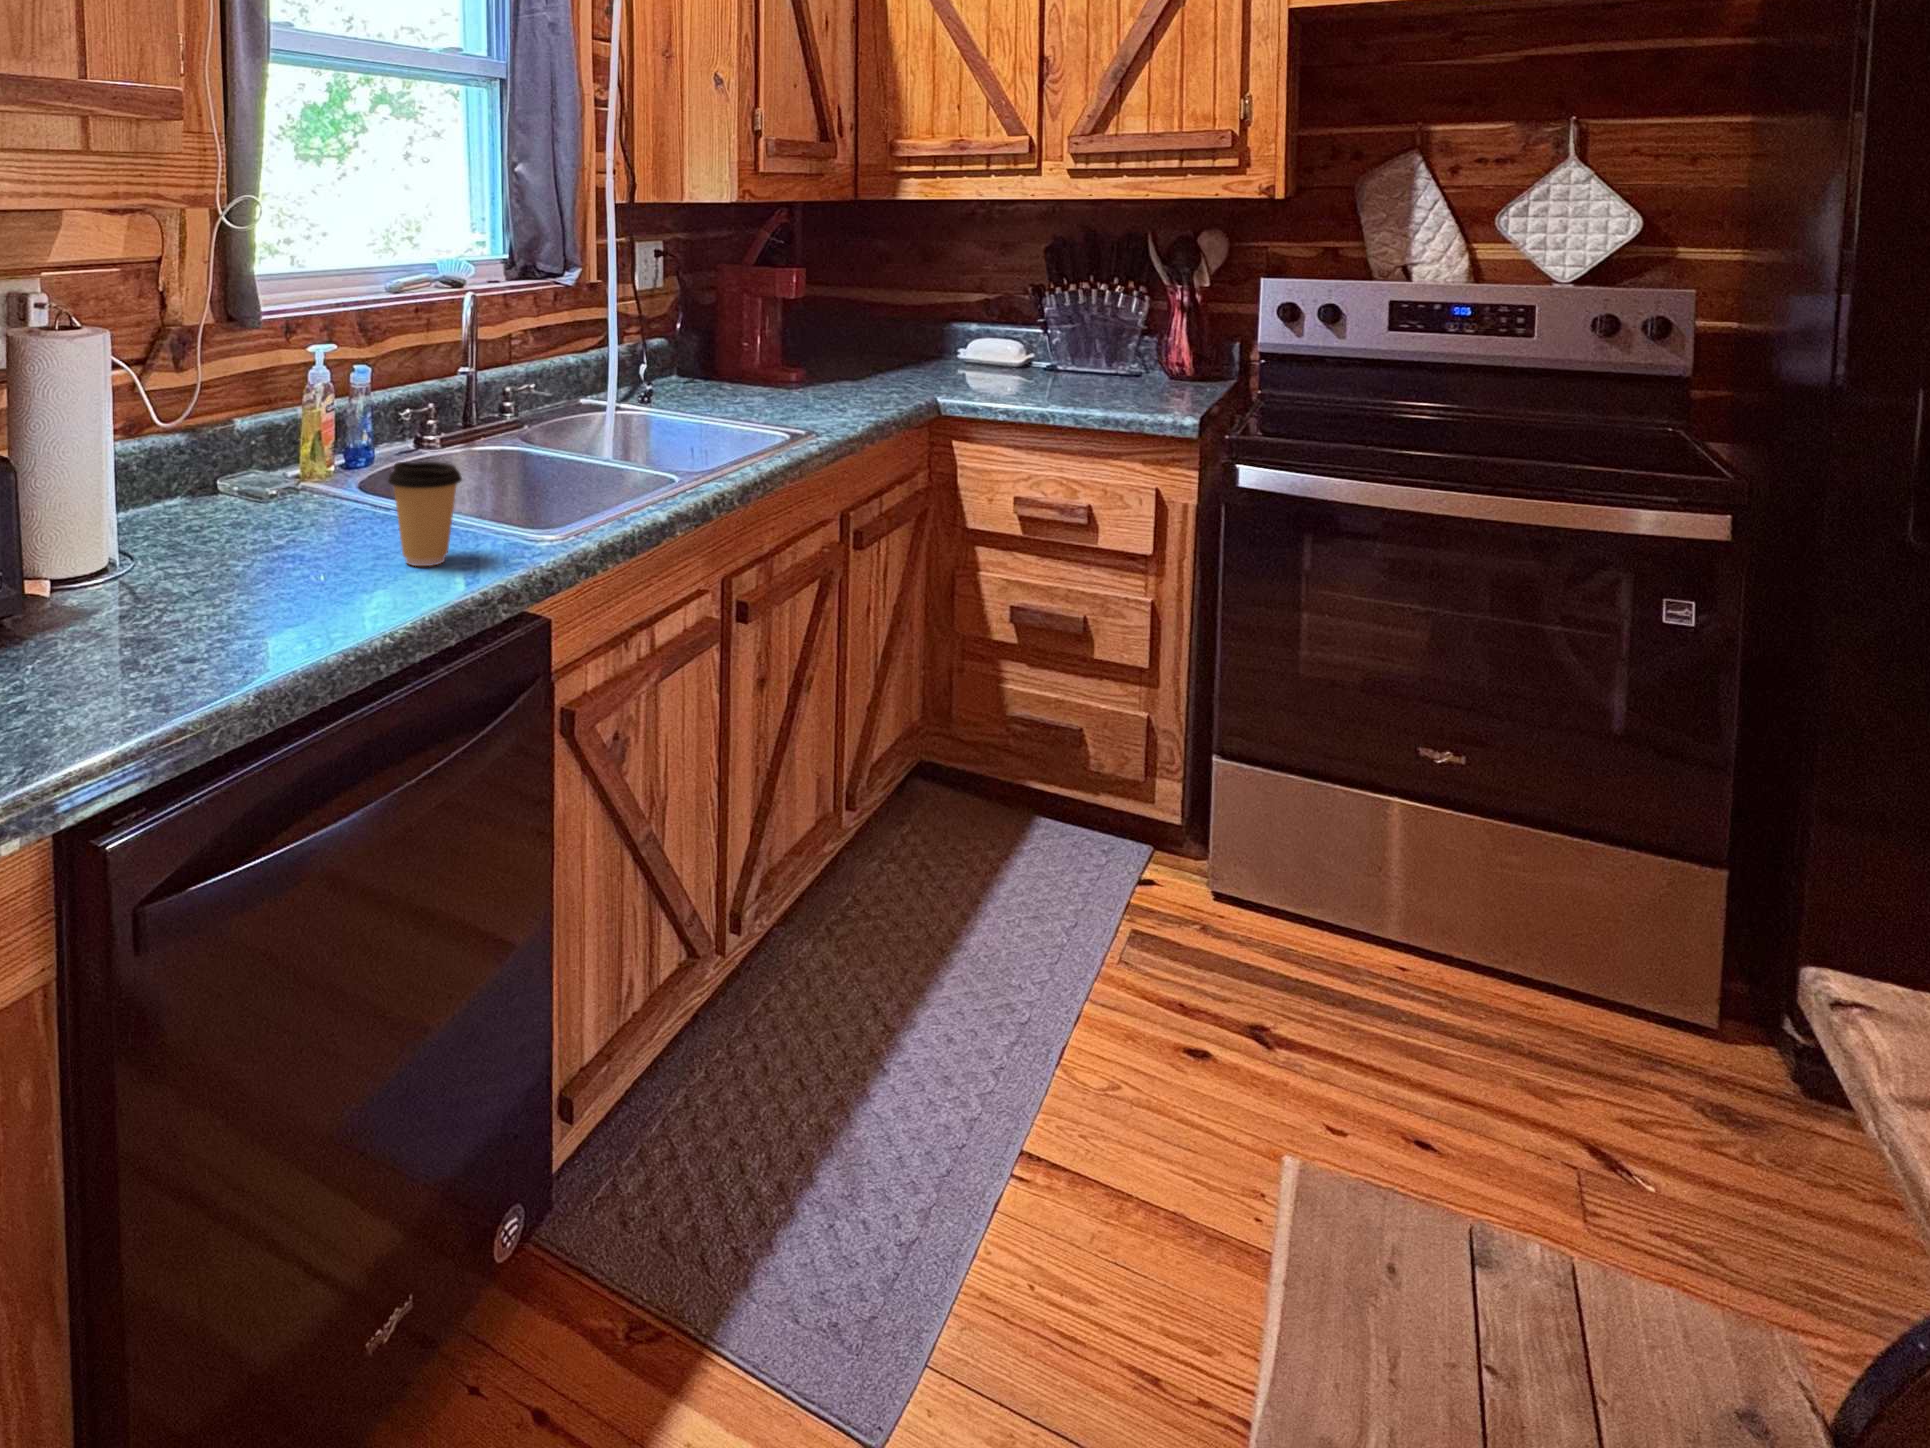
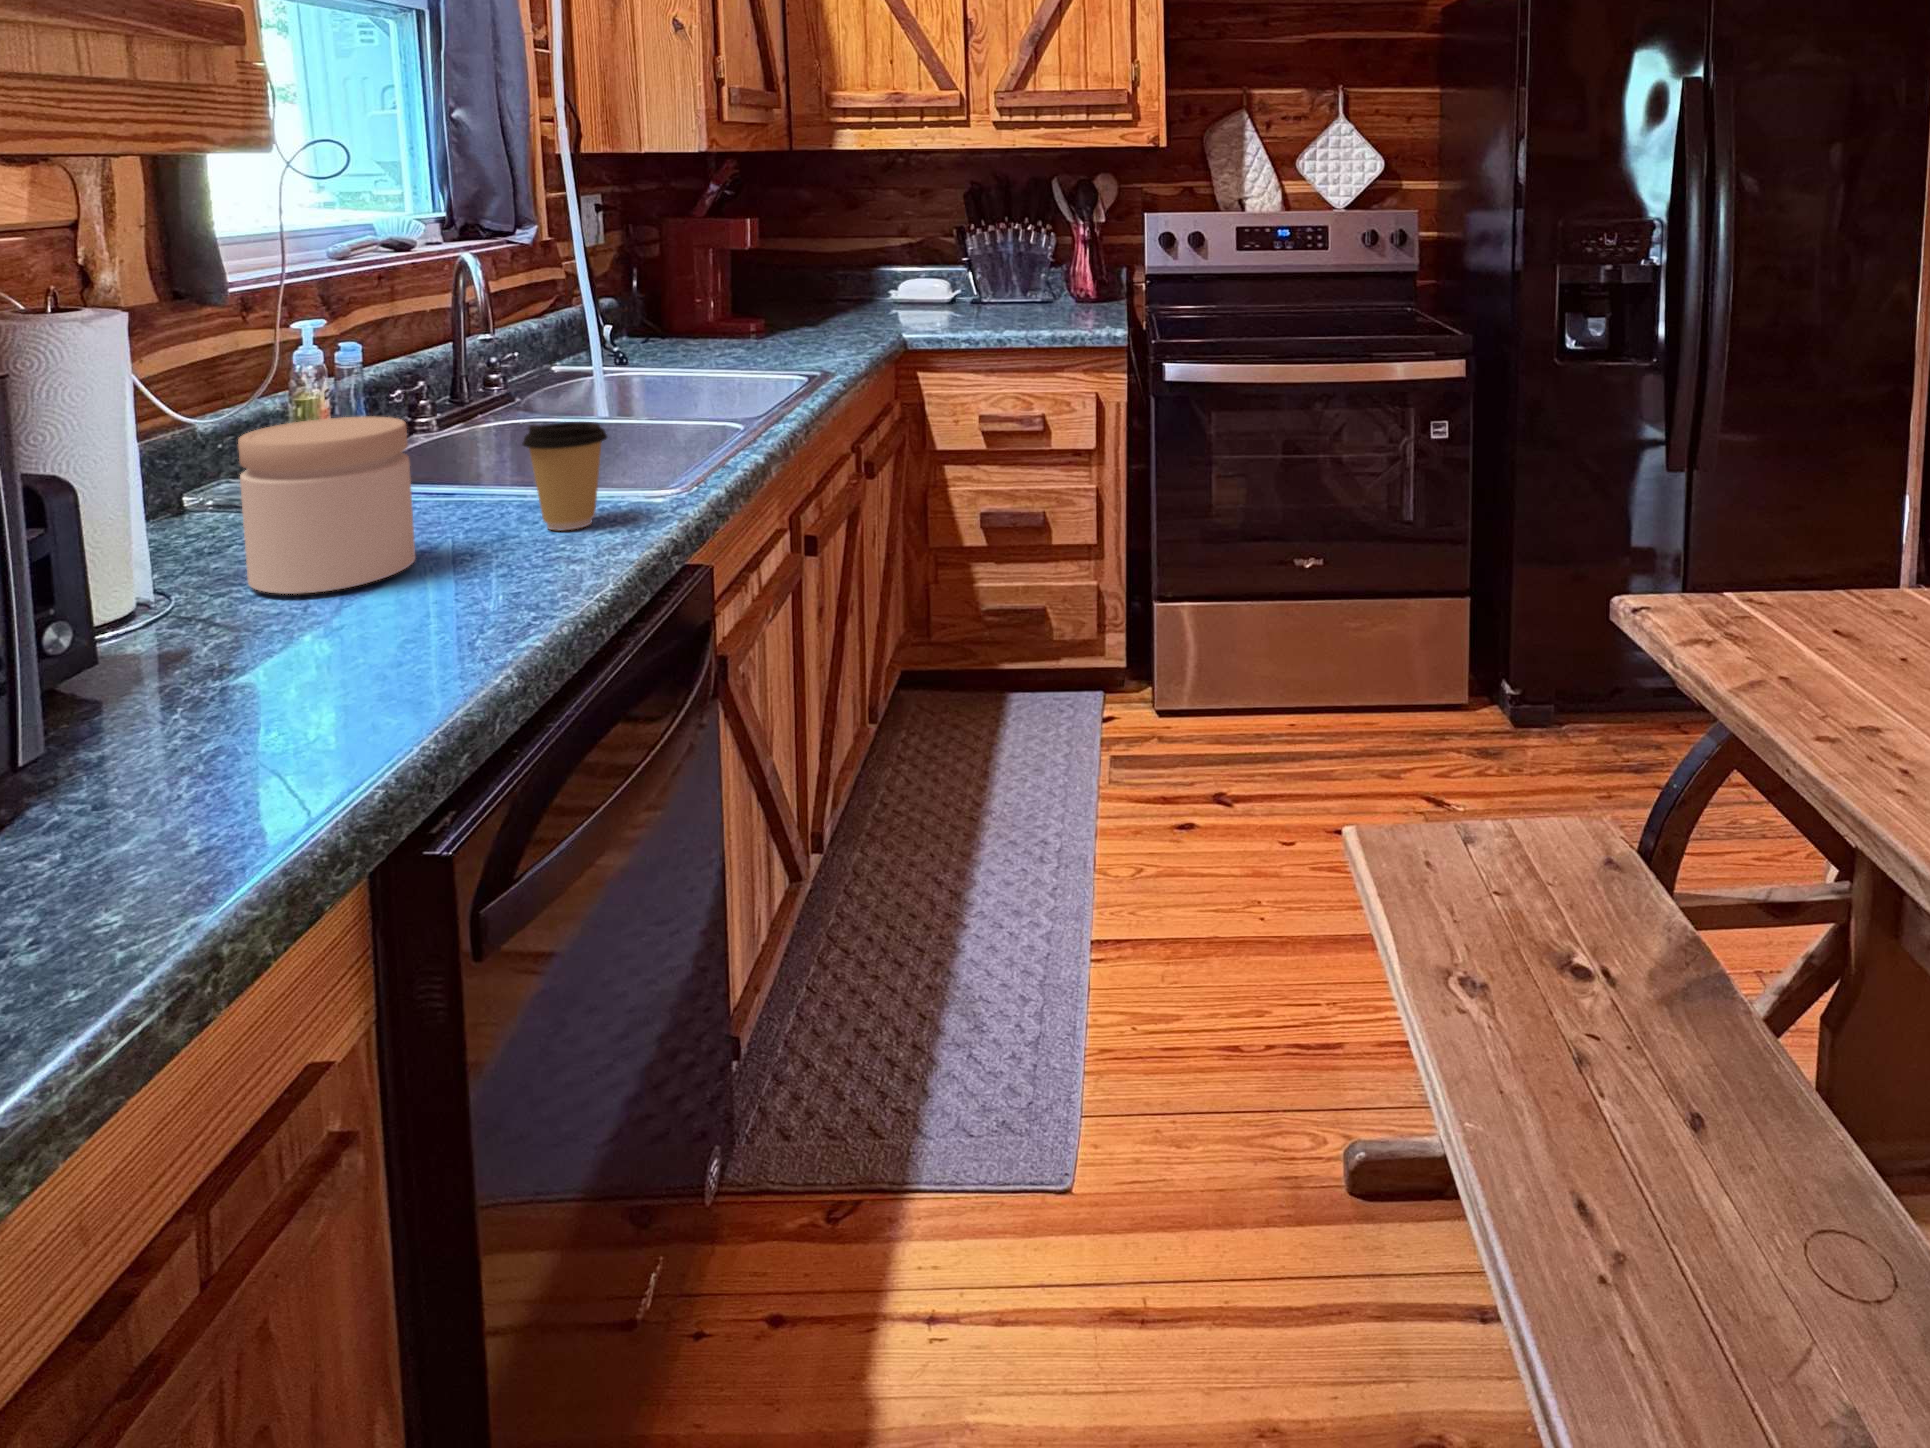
jar: none [151,437,282,589] -> present [238,416,415,594]

